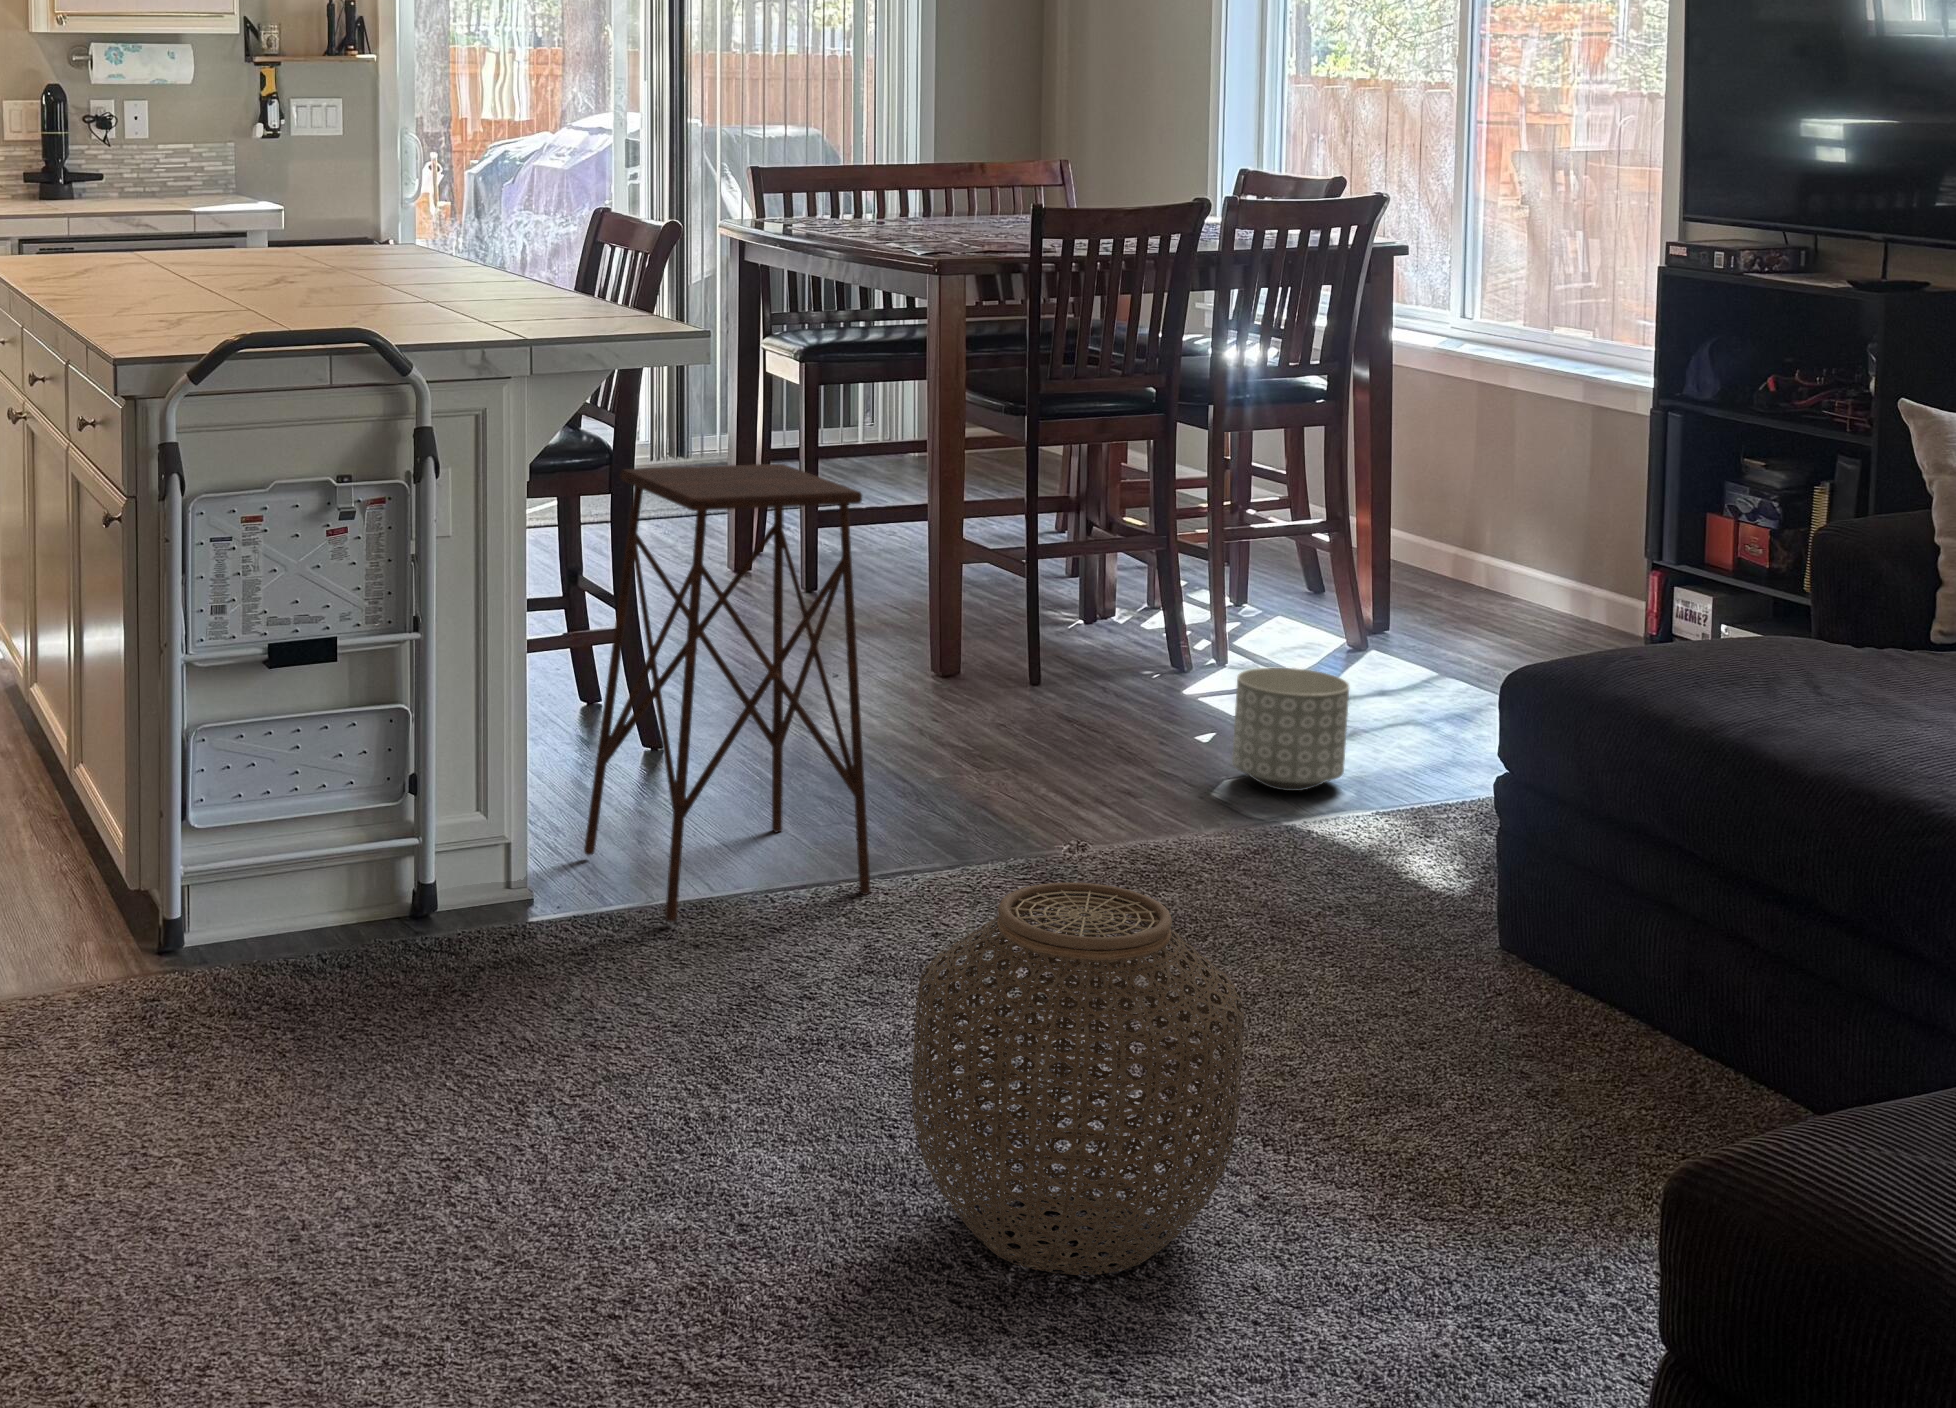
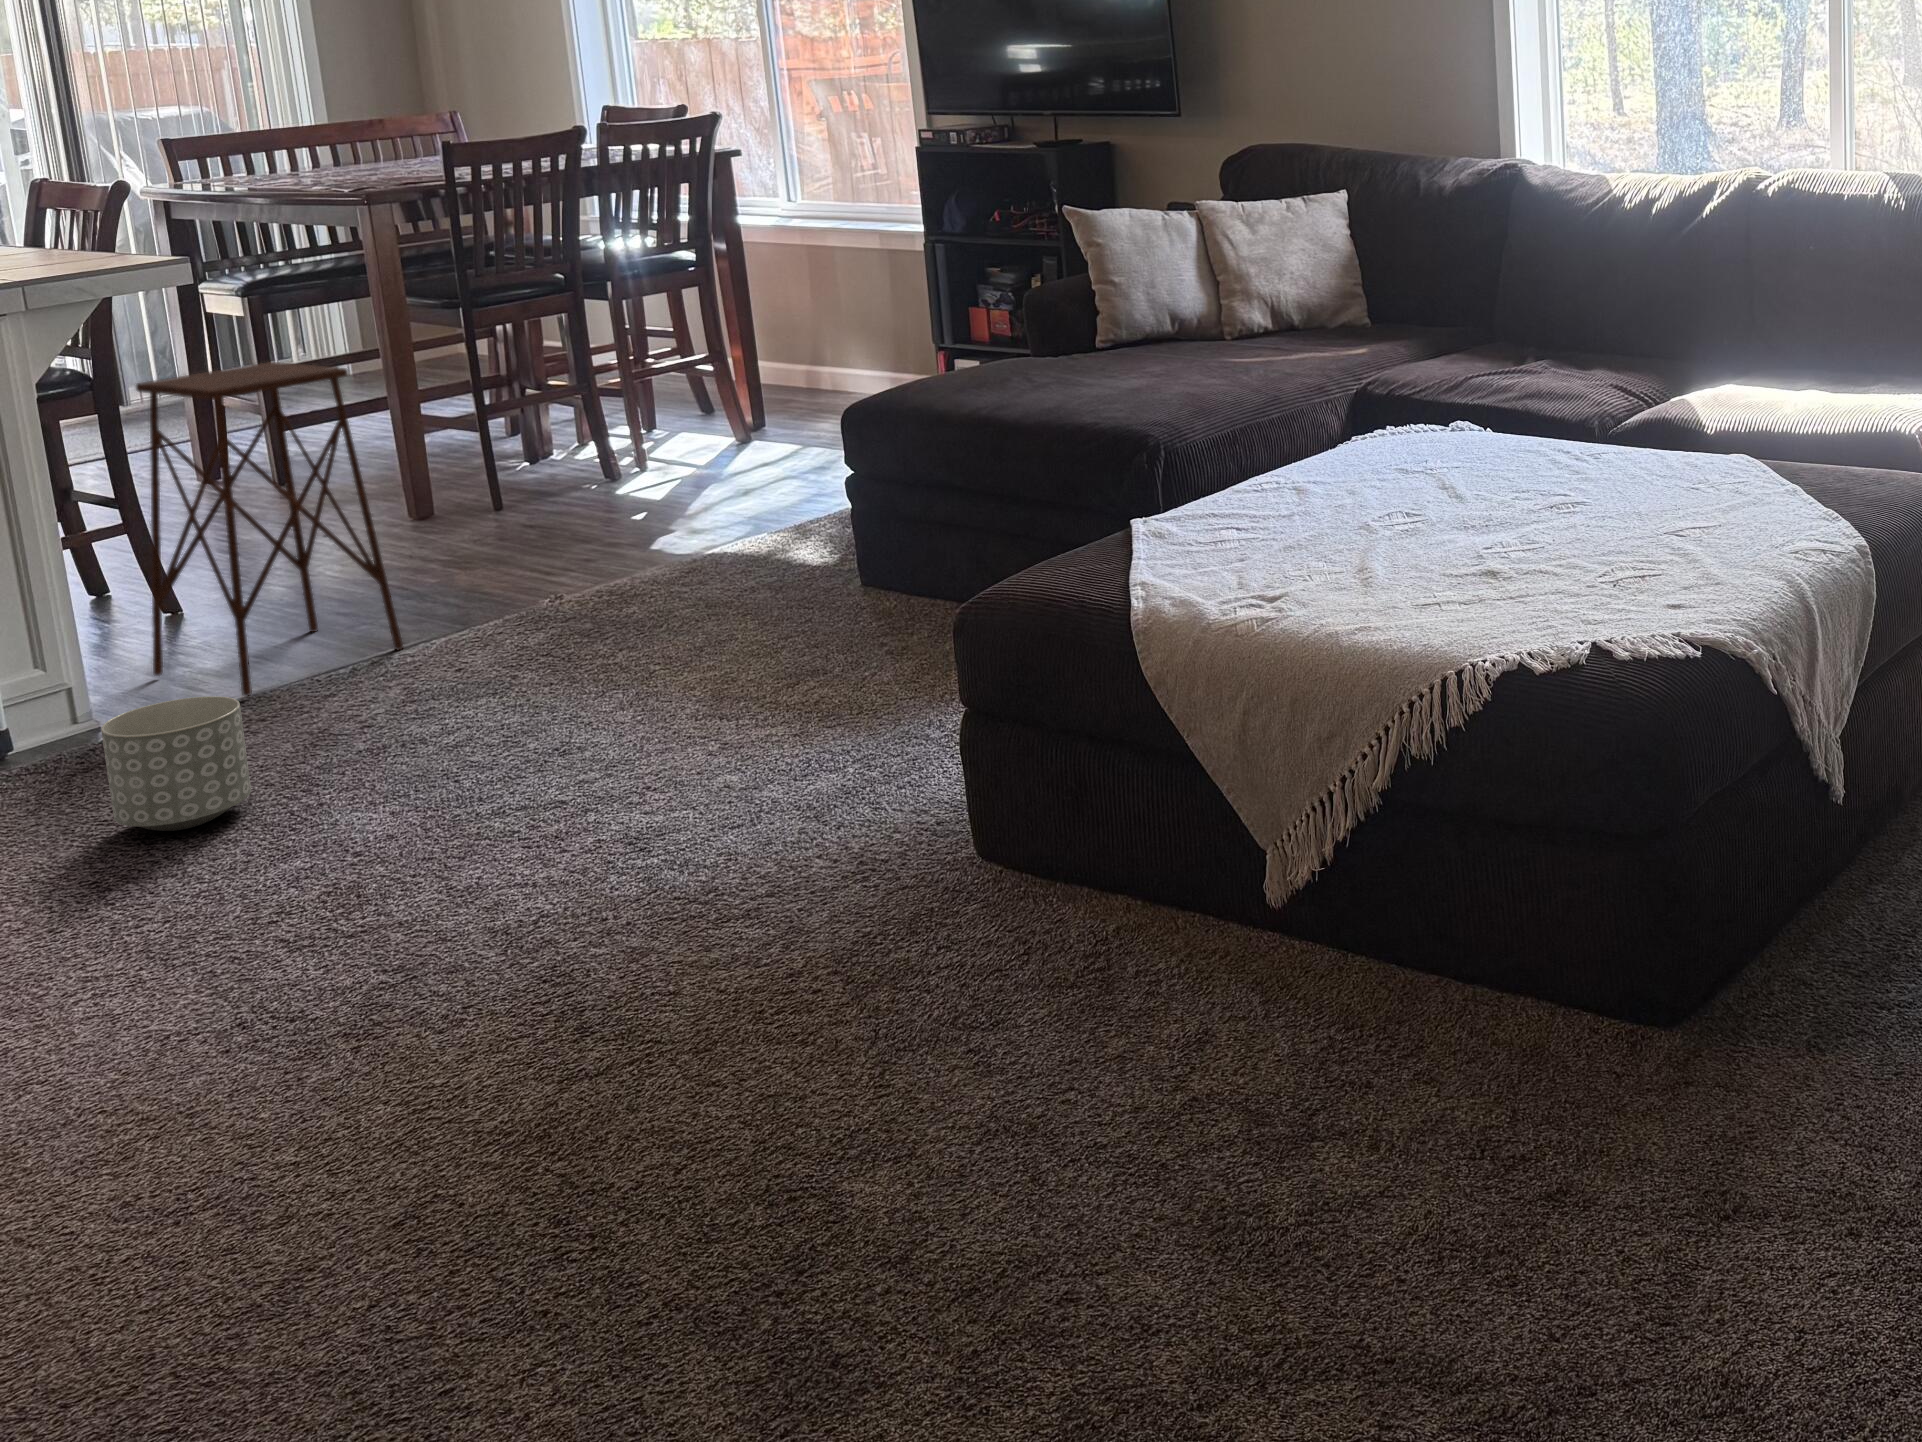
planter: present [1232,668,1349,791] -> present [101,696,251,831]
woven basket: present [912,882,1244,1275] -> none [470,561,695,793]

